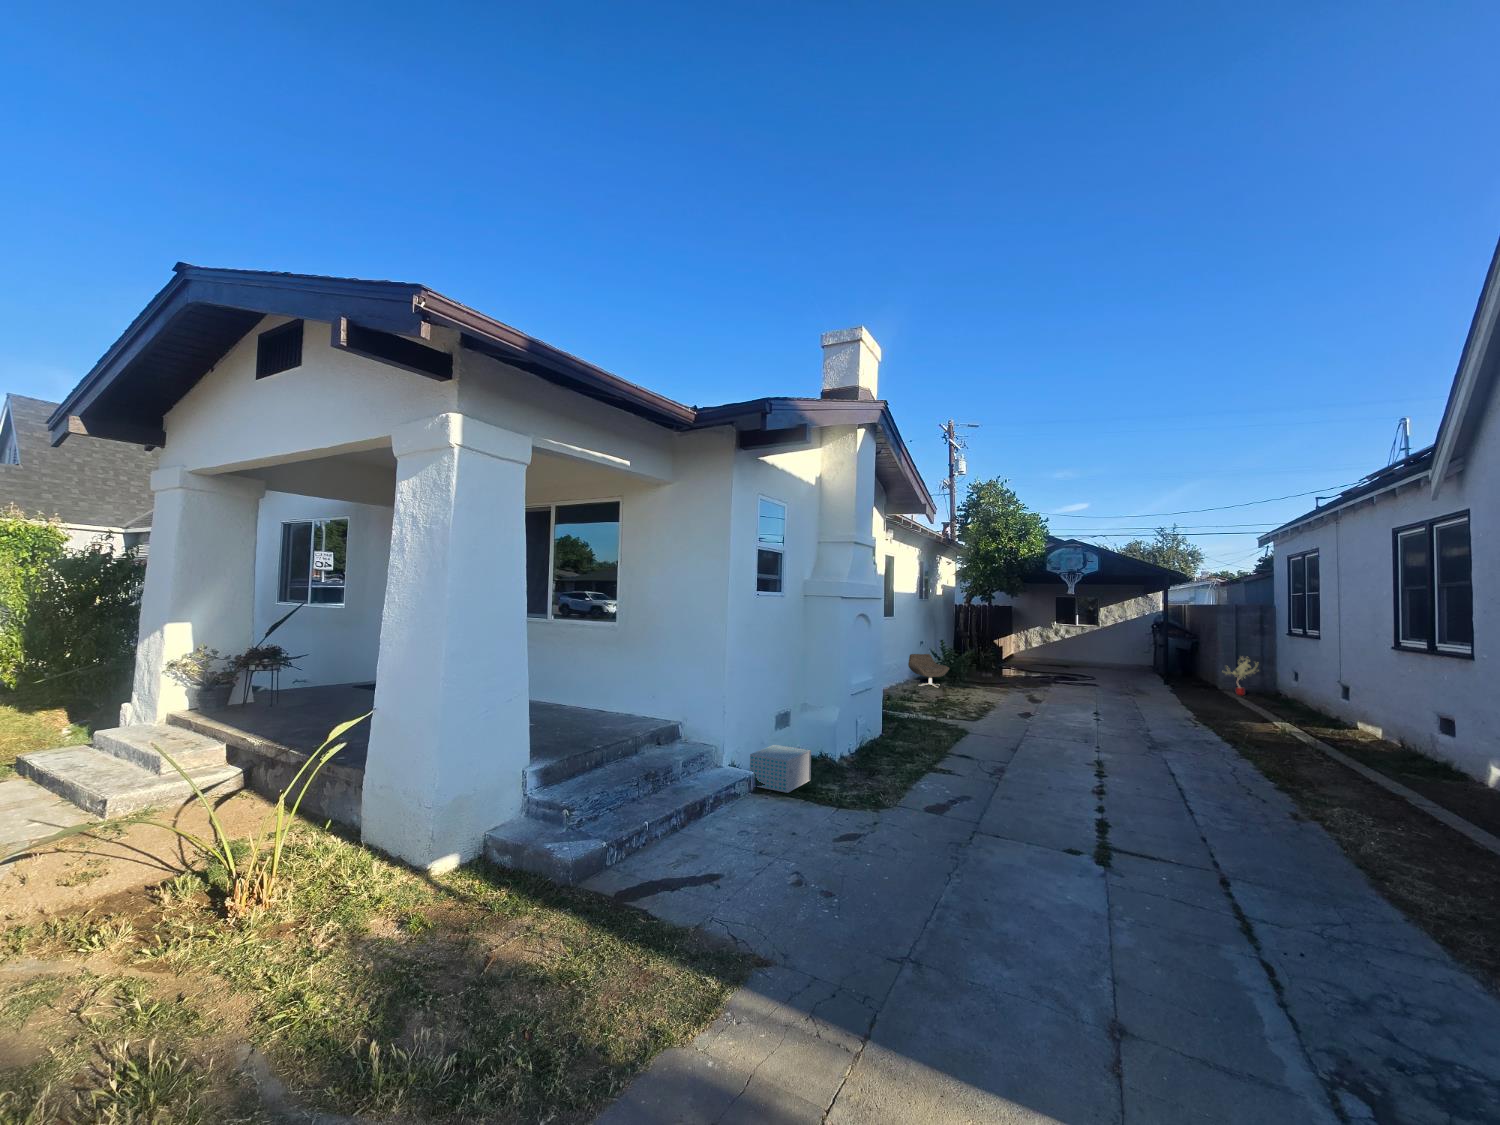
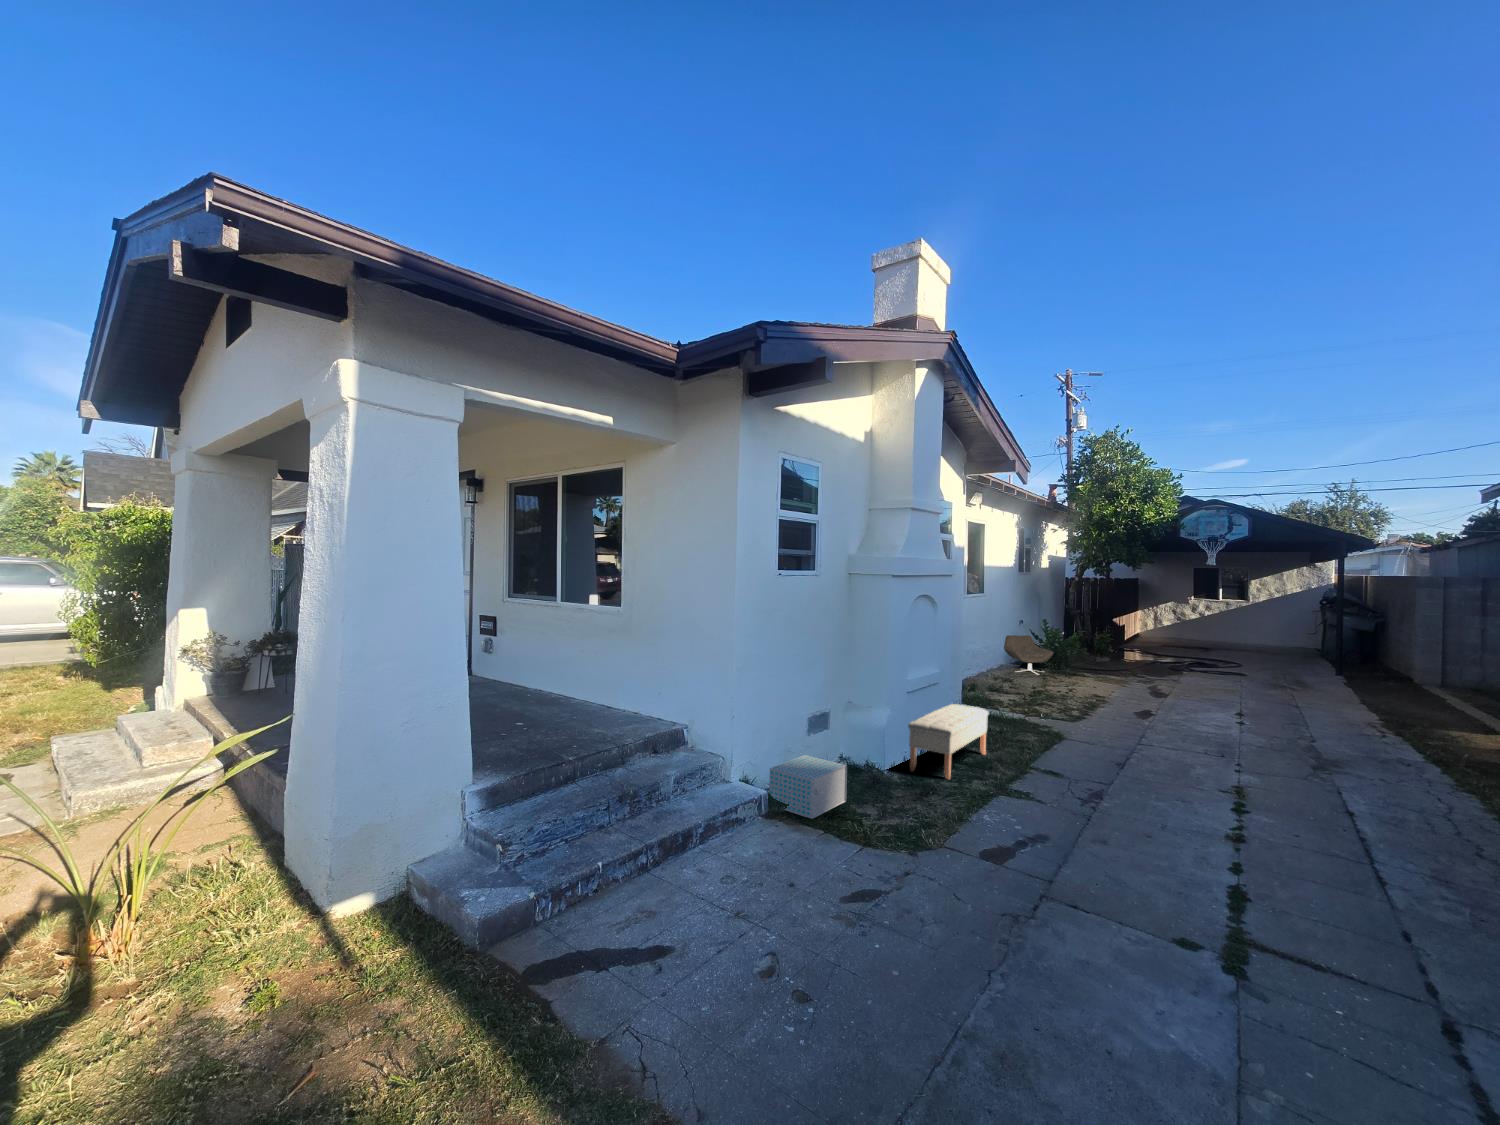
potted tree: present [1225,658,1258,695] -> none [1416,644,1474,693]
bench: none [852,705,912,763] -> present [908,704,988,780]

